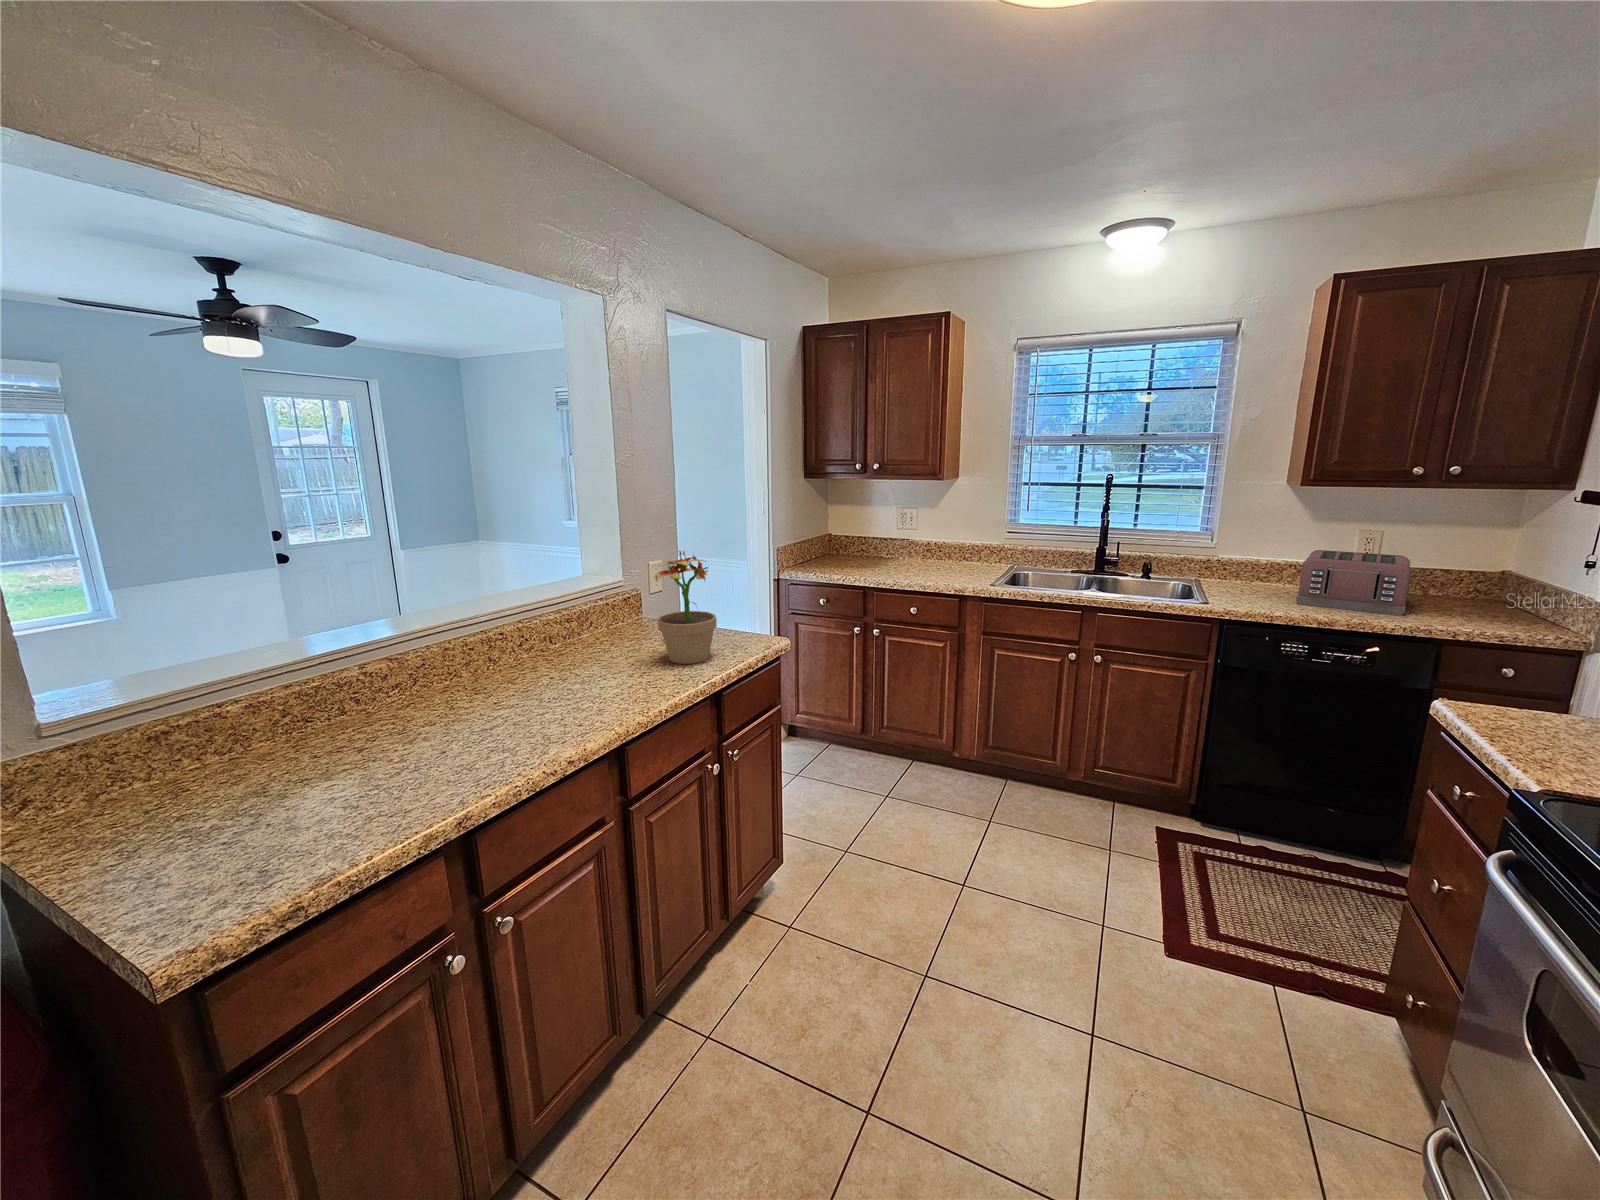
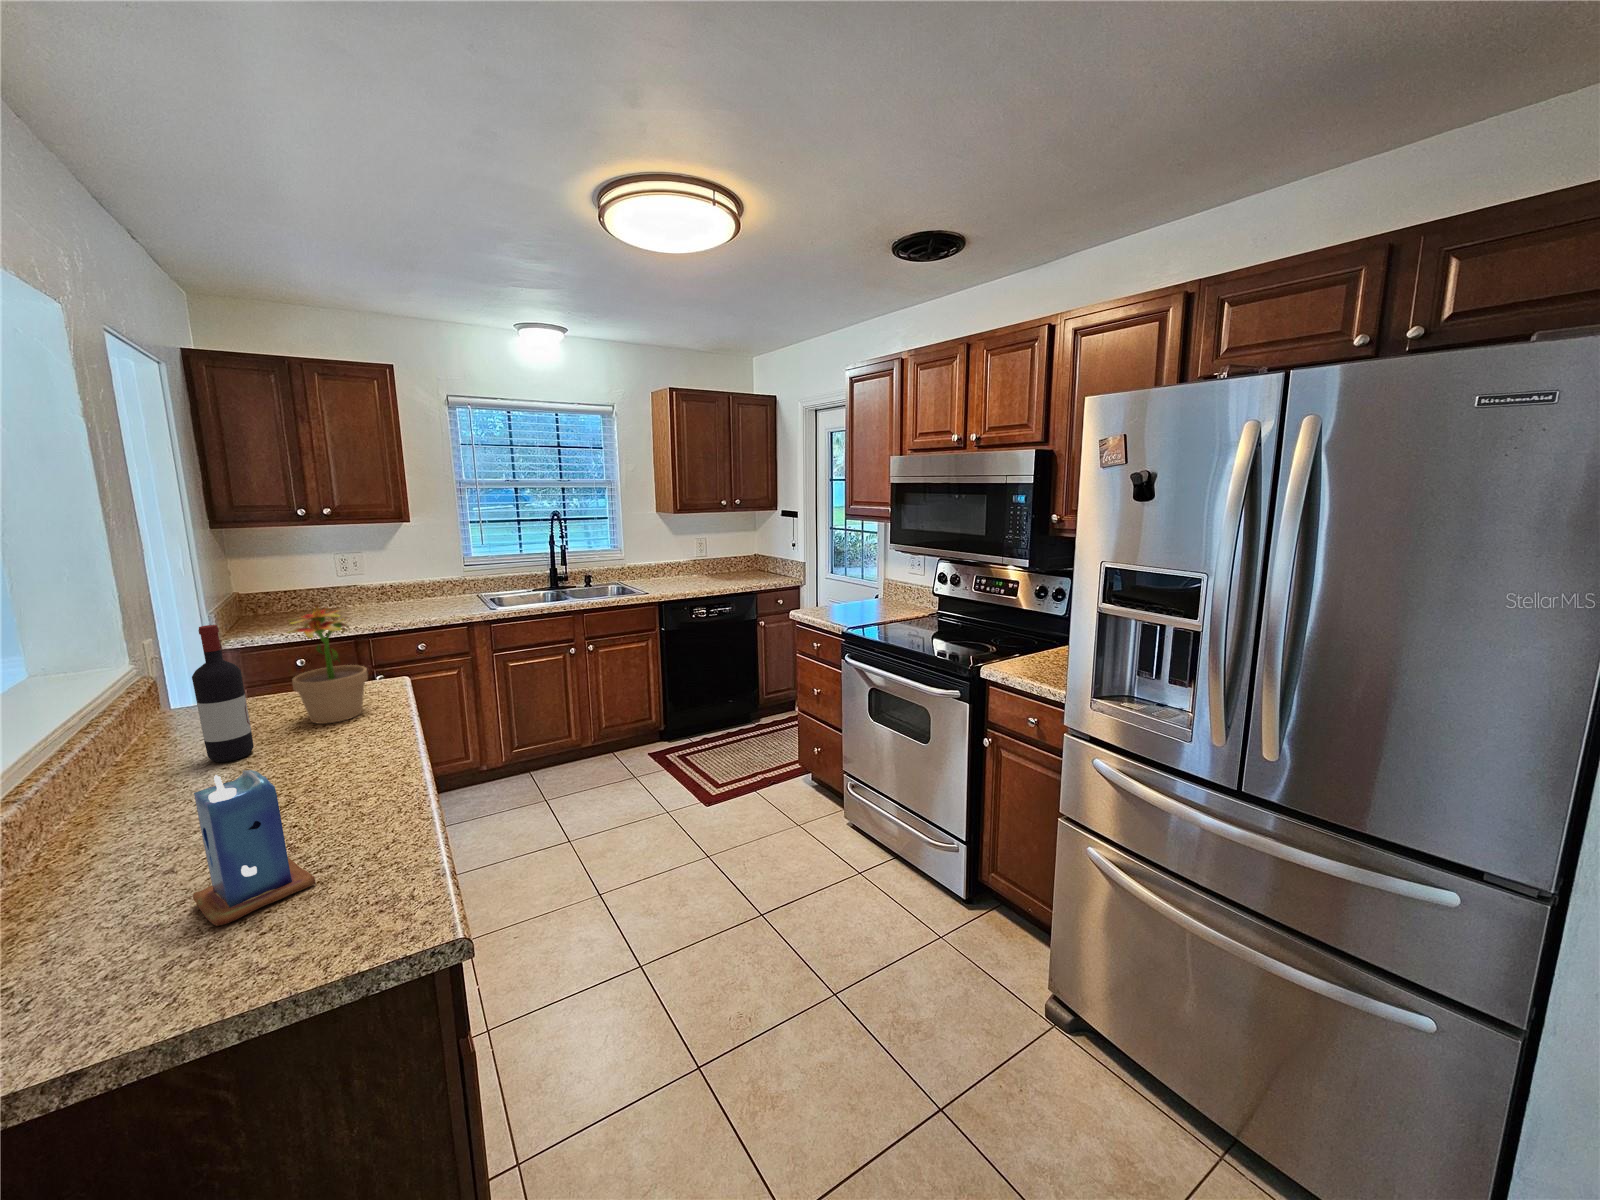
toaster: present [1296,550,1411,615] -> none [678,551,735,586]
wine bottle: none [574,556,611,671] -> present [192,625,254,762]
candle: none [308,682,417,806] -> present [193,770,316,926]

